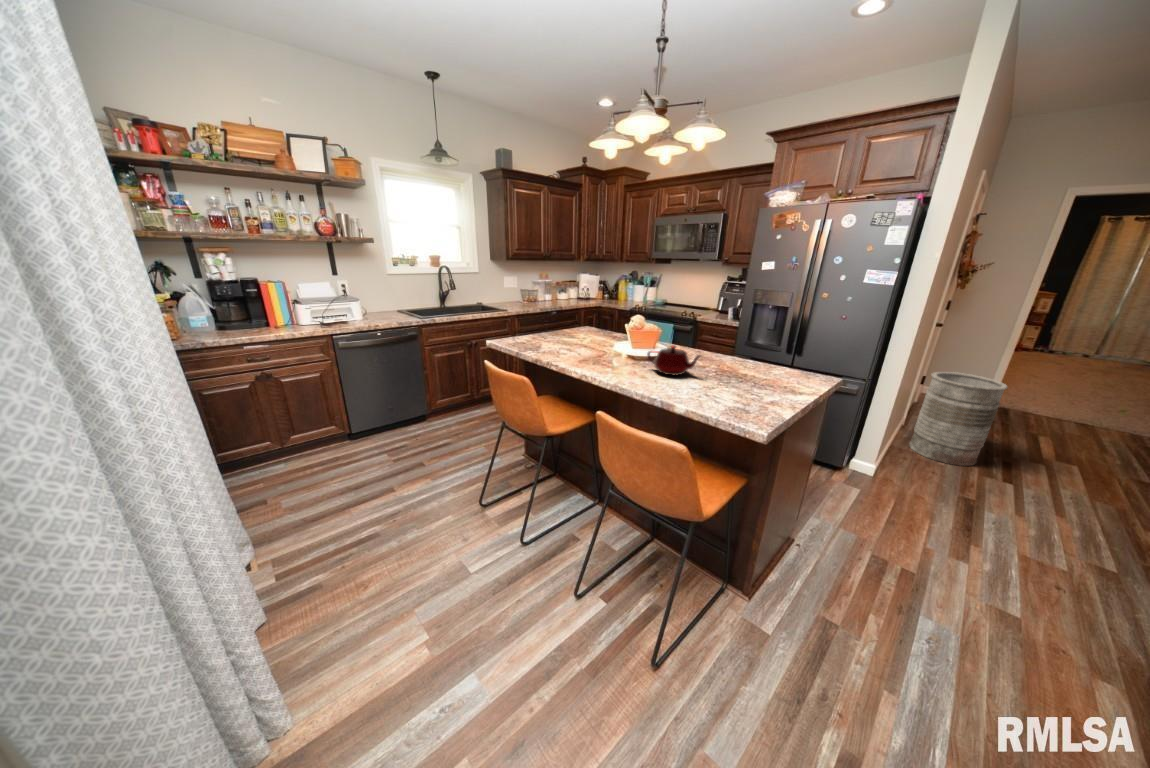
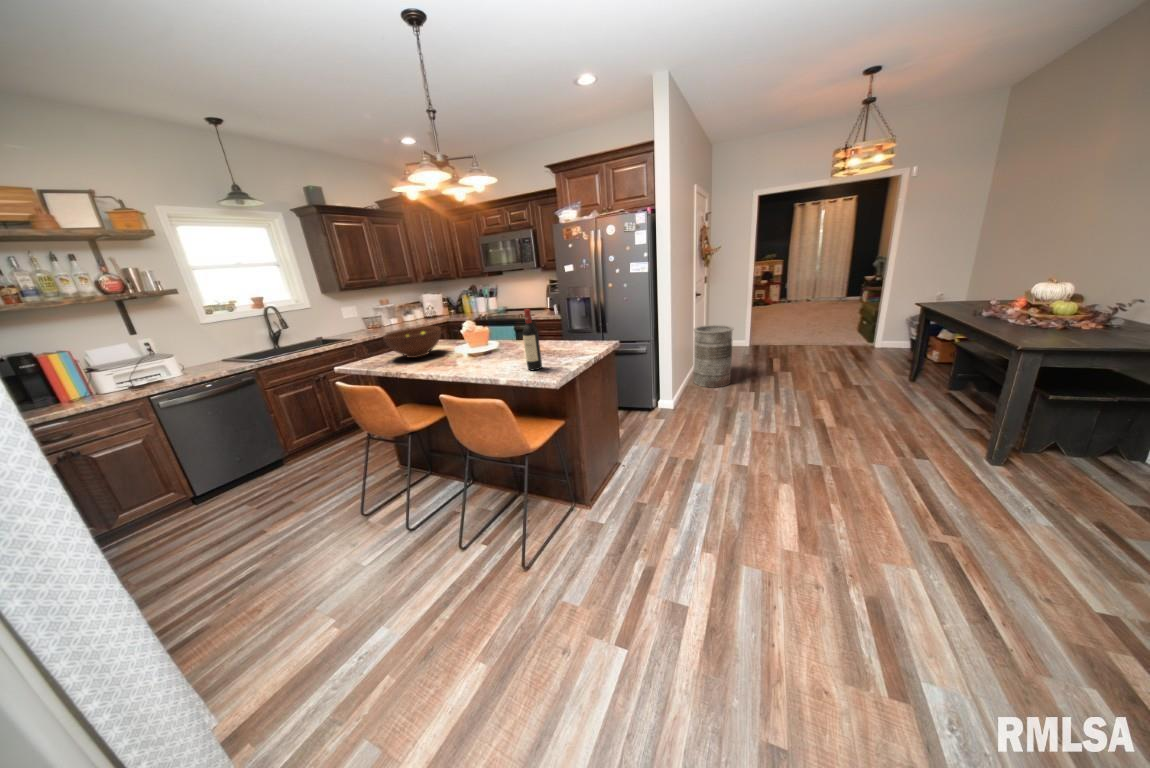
fruit bowl: none [540,312,604,348] -> present [383,326,441,358]
wine bottle: none [716,318,745,404] -> present [523,309,542,370]
teapot: present [647,345,701,375] -> none [478,338,518,361]

